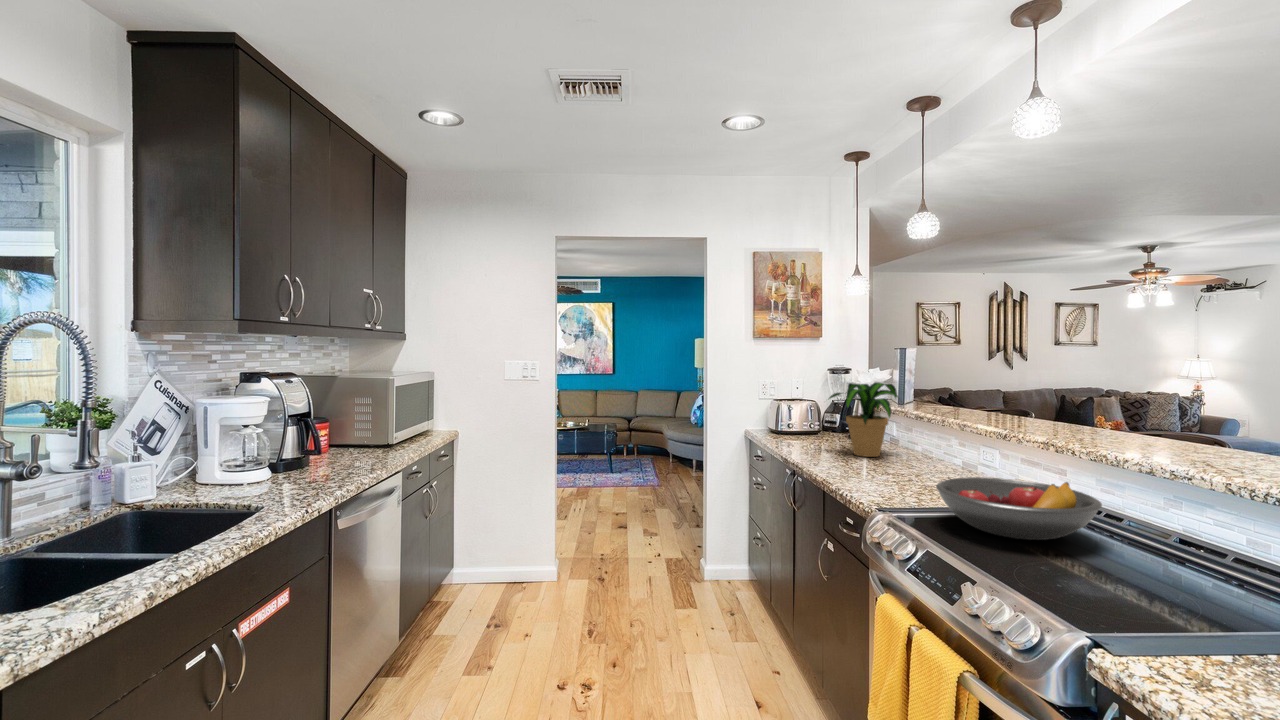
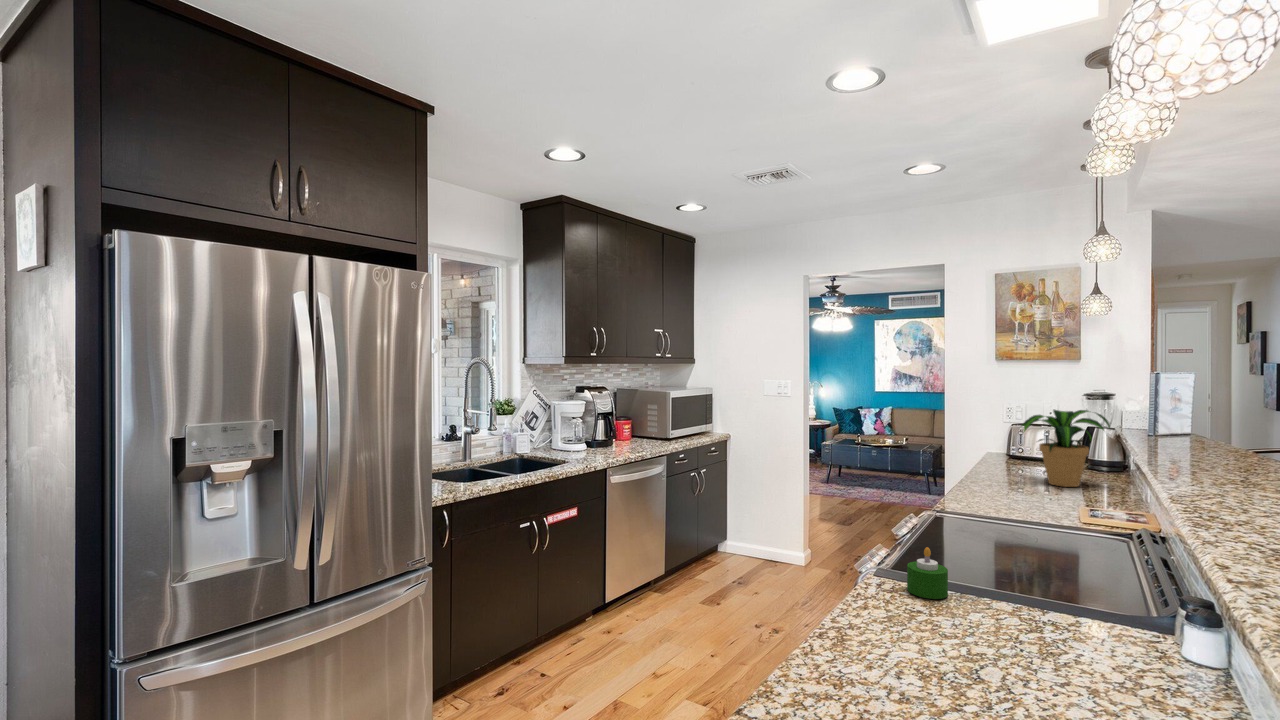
fruit bowl: present [936,477,1102,540] -> none [959,495,1105,550]
candle: none [1125,584,1199,664] -> present [907,547,948,599]

